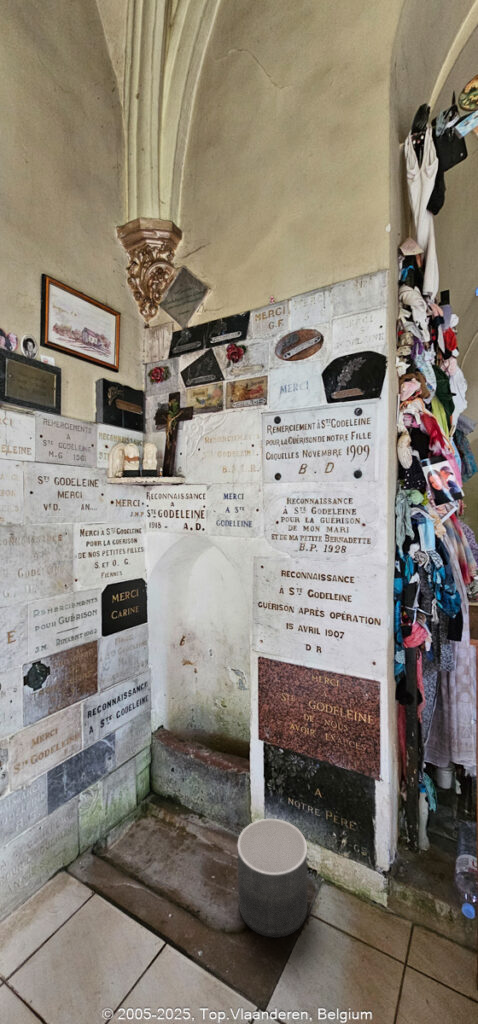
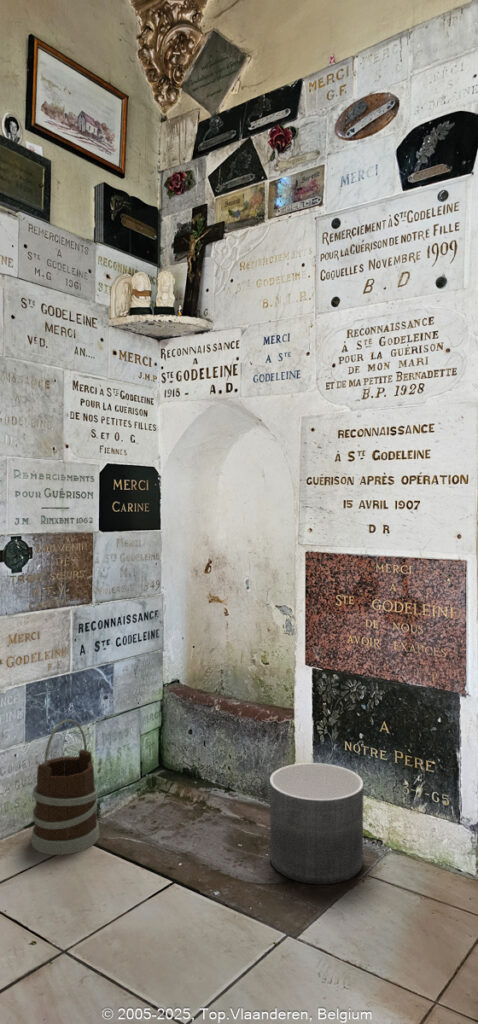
wooden bucket: none [52,800,107,917] -> present [31,719,100,855]

